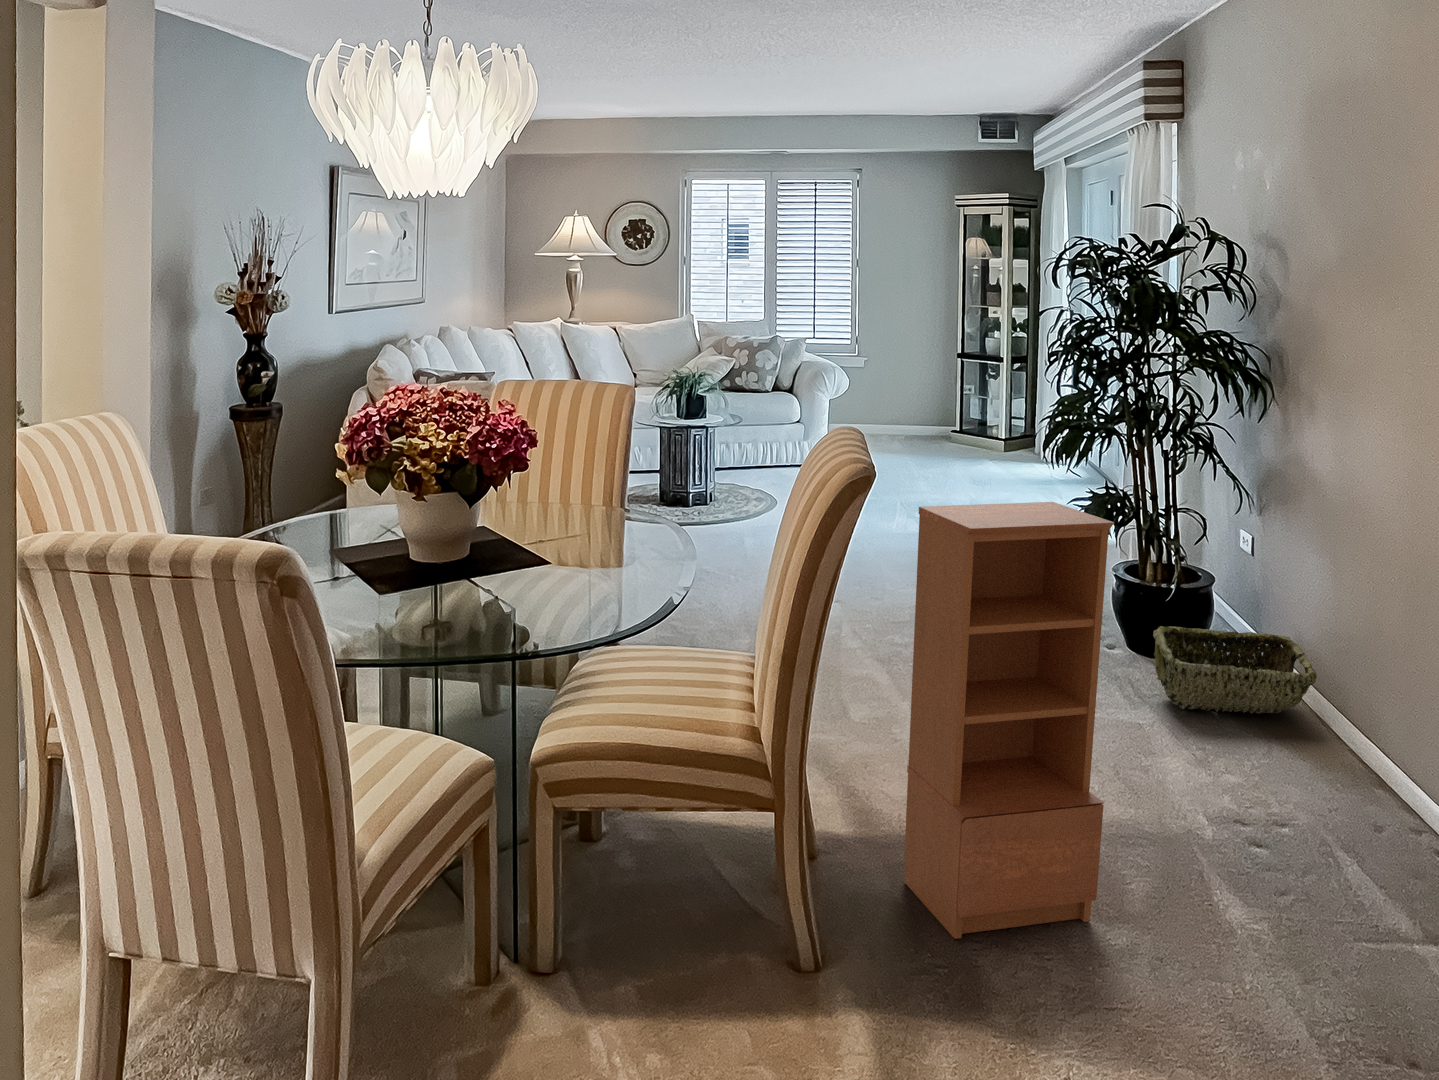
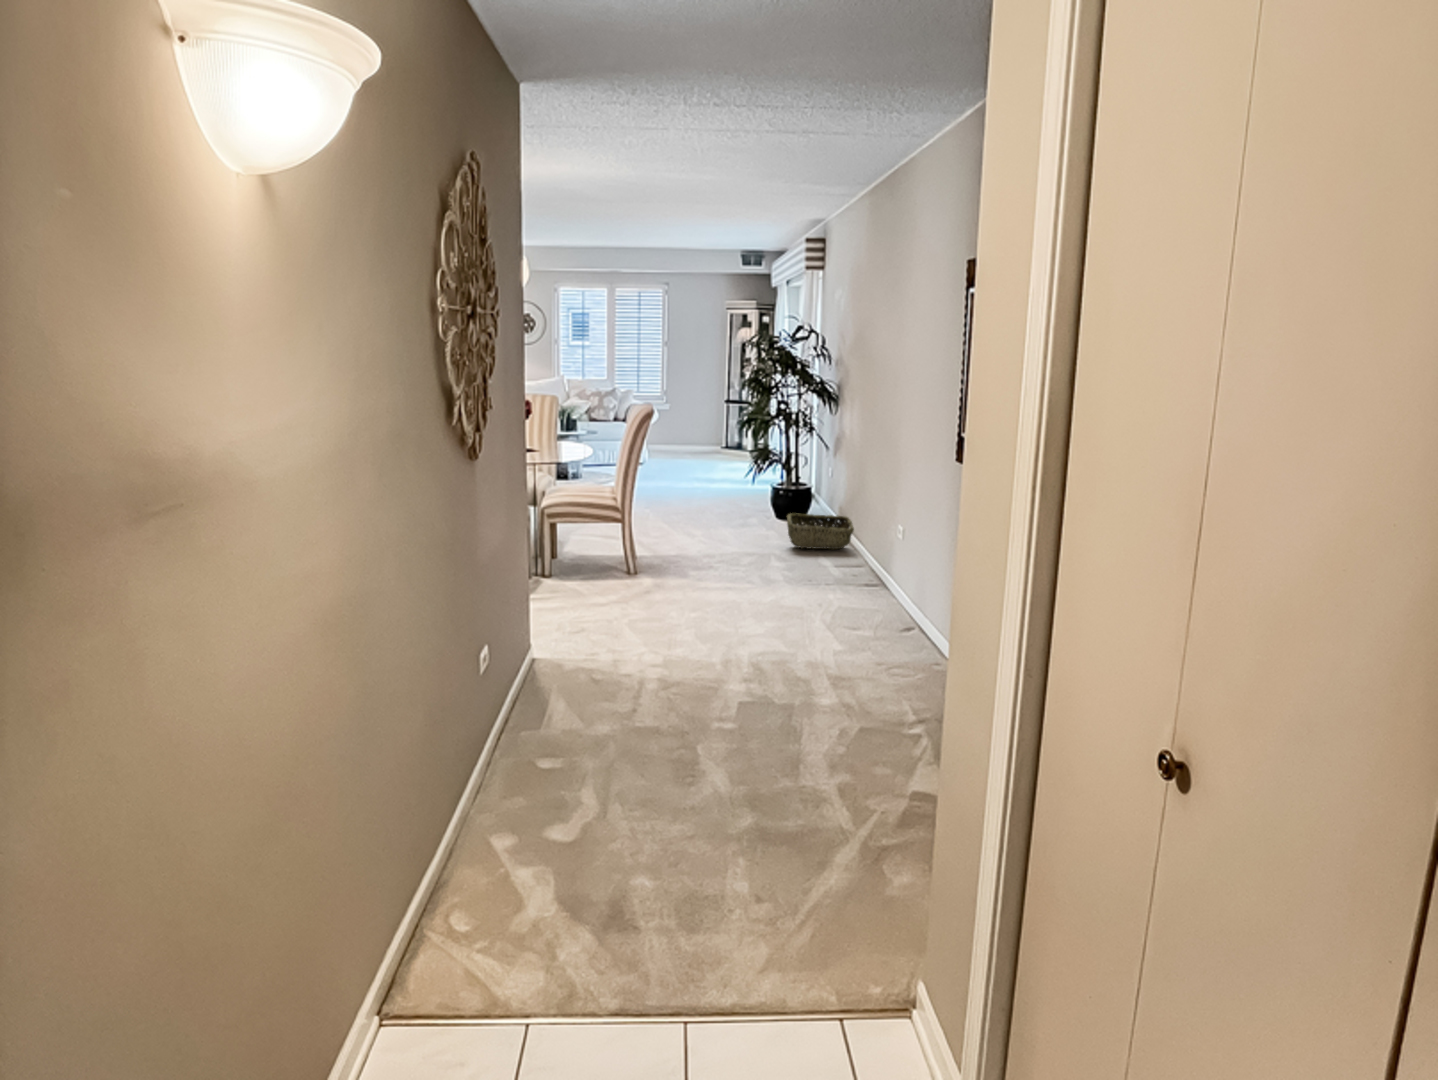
bookcase: present [904,502,1114,939] -> none [660,437,731,599]

